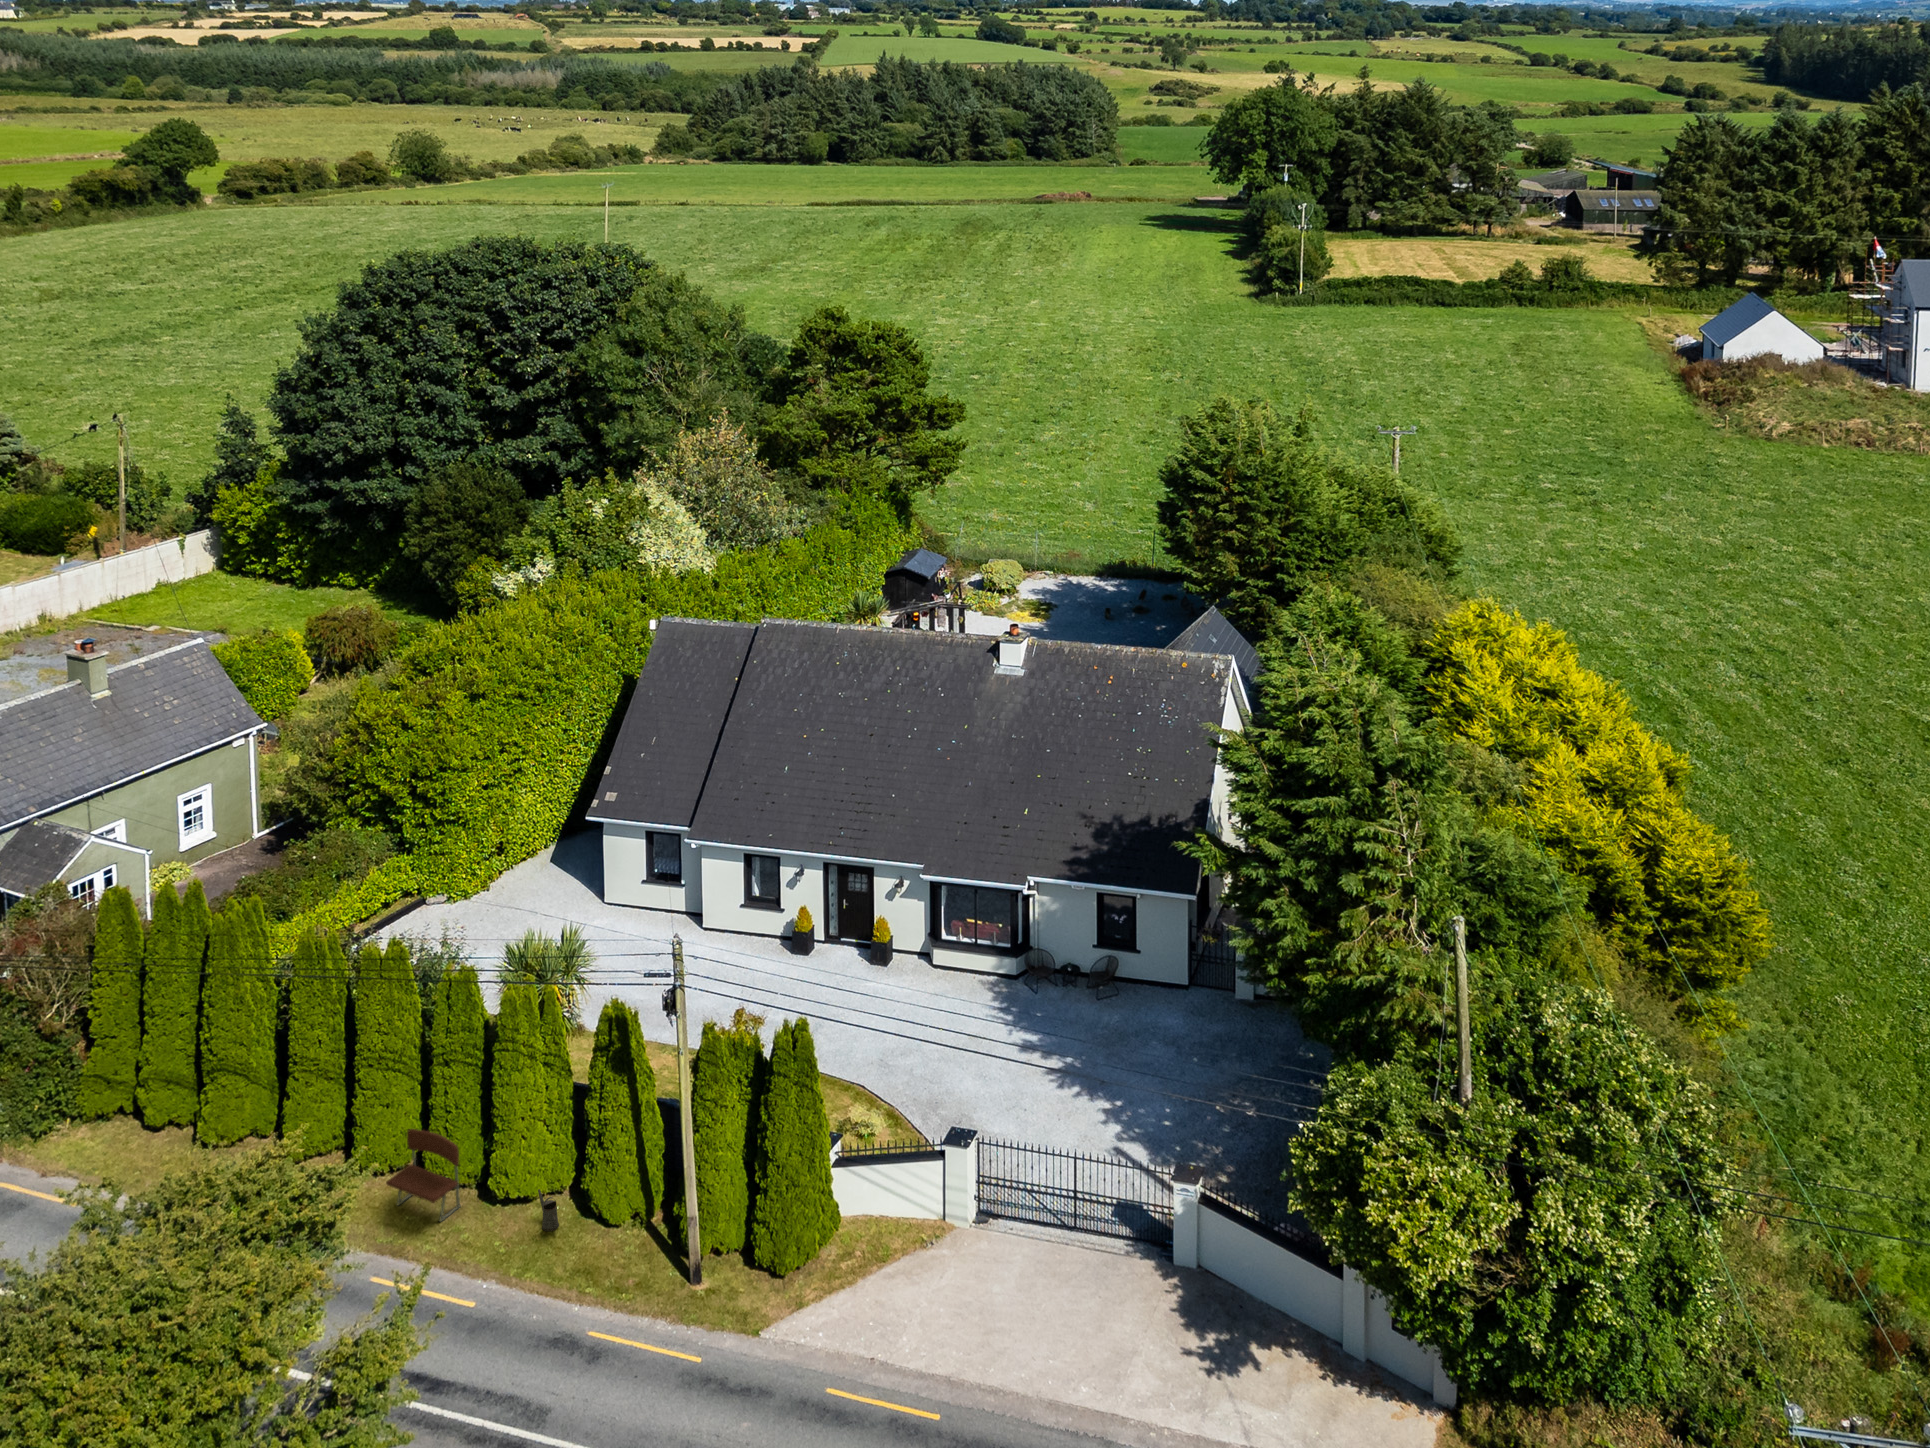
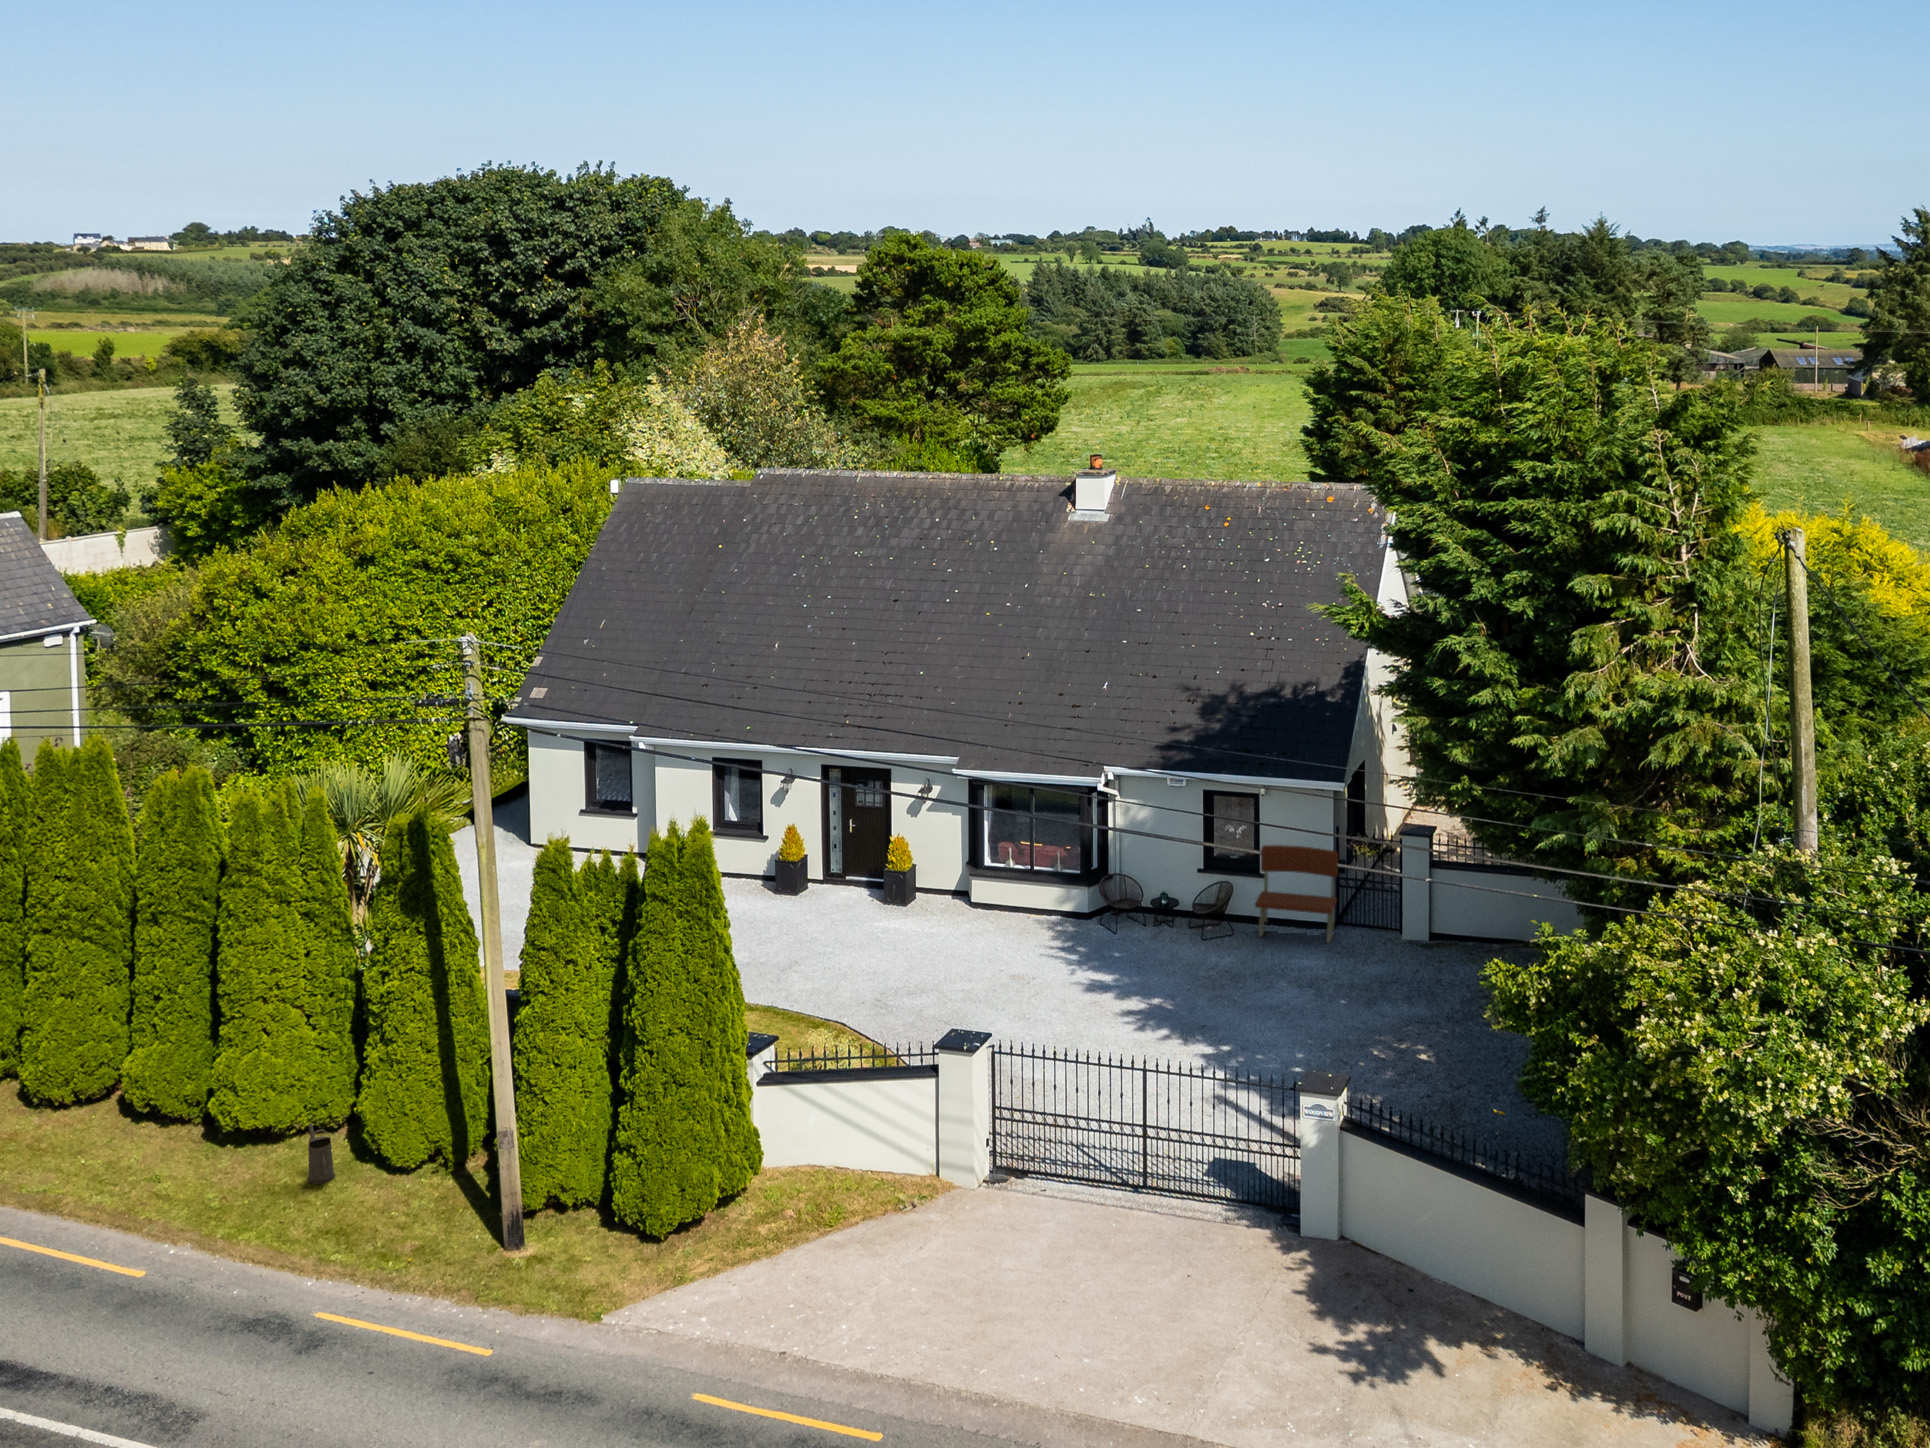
bench: present [386,1129,460,1222] -> present [1255,845,1338,943]

